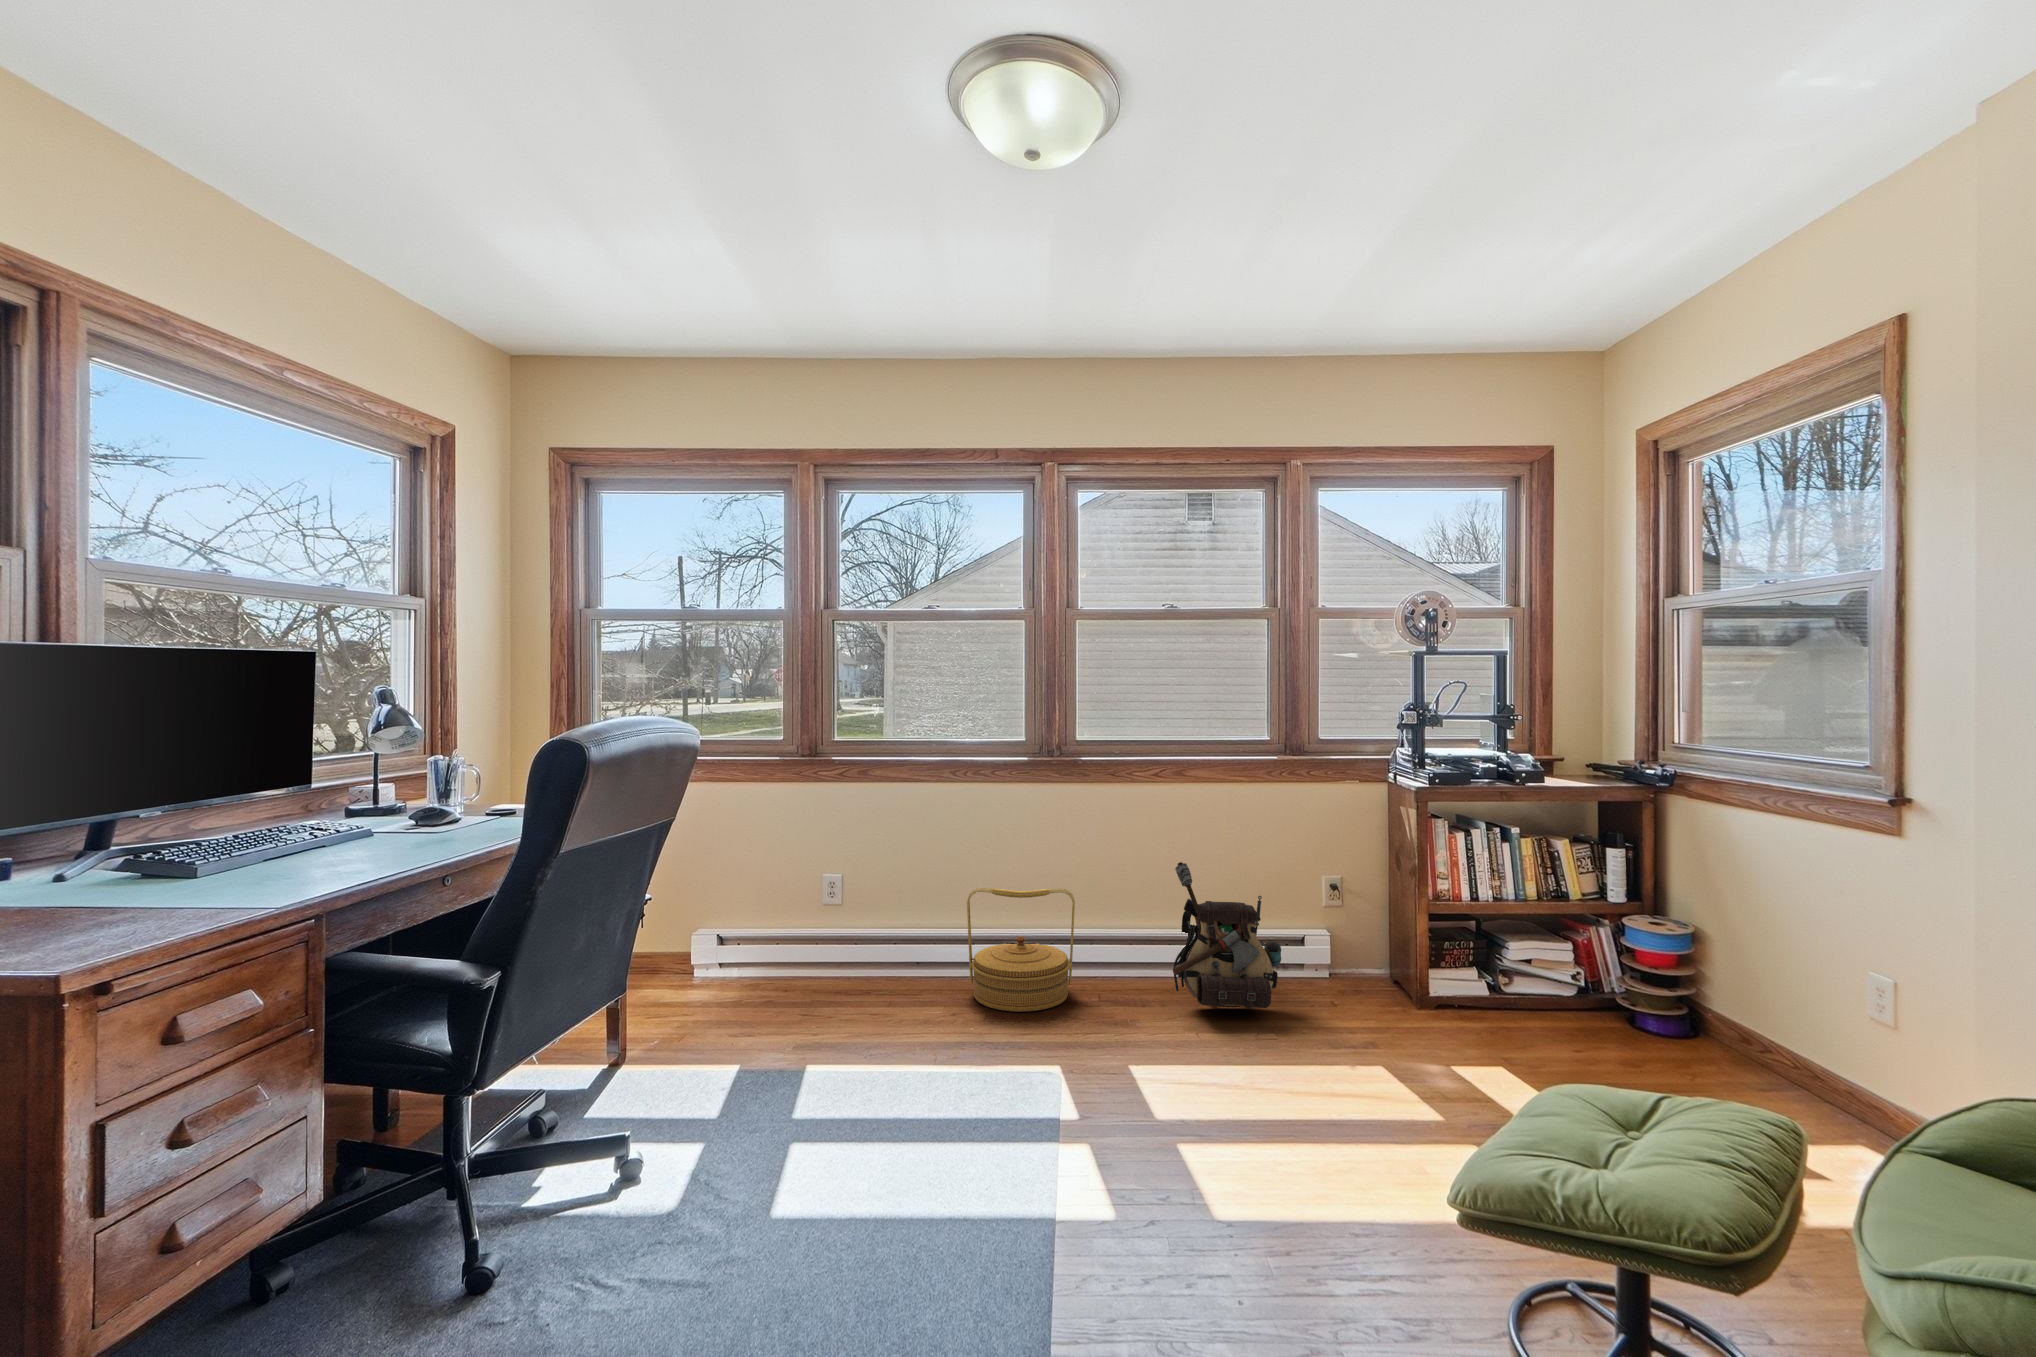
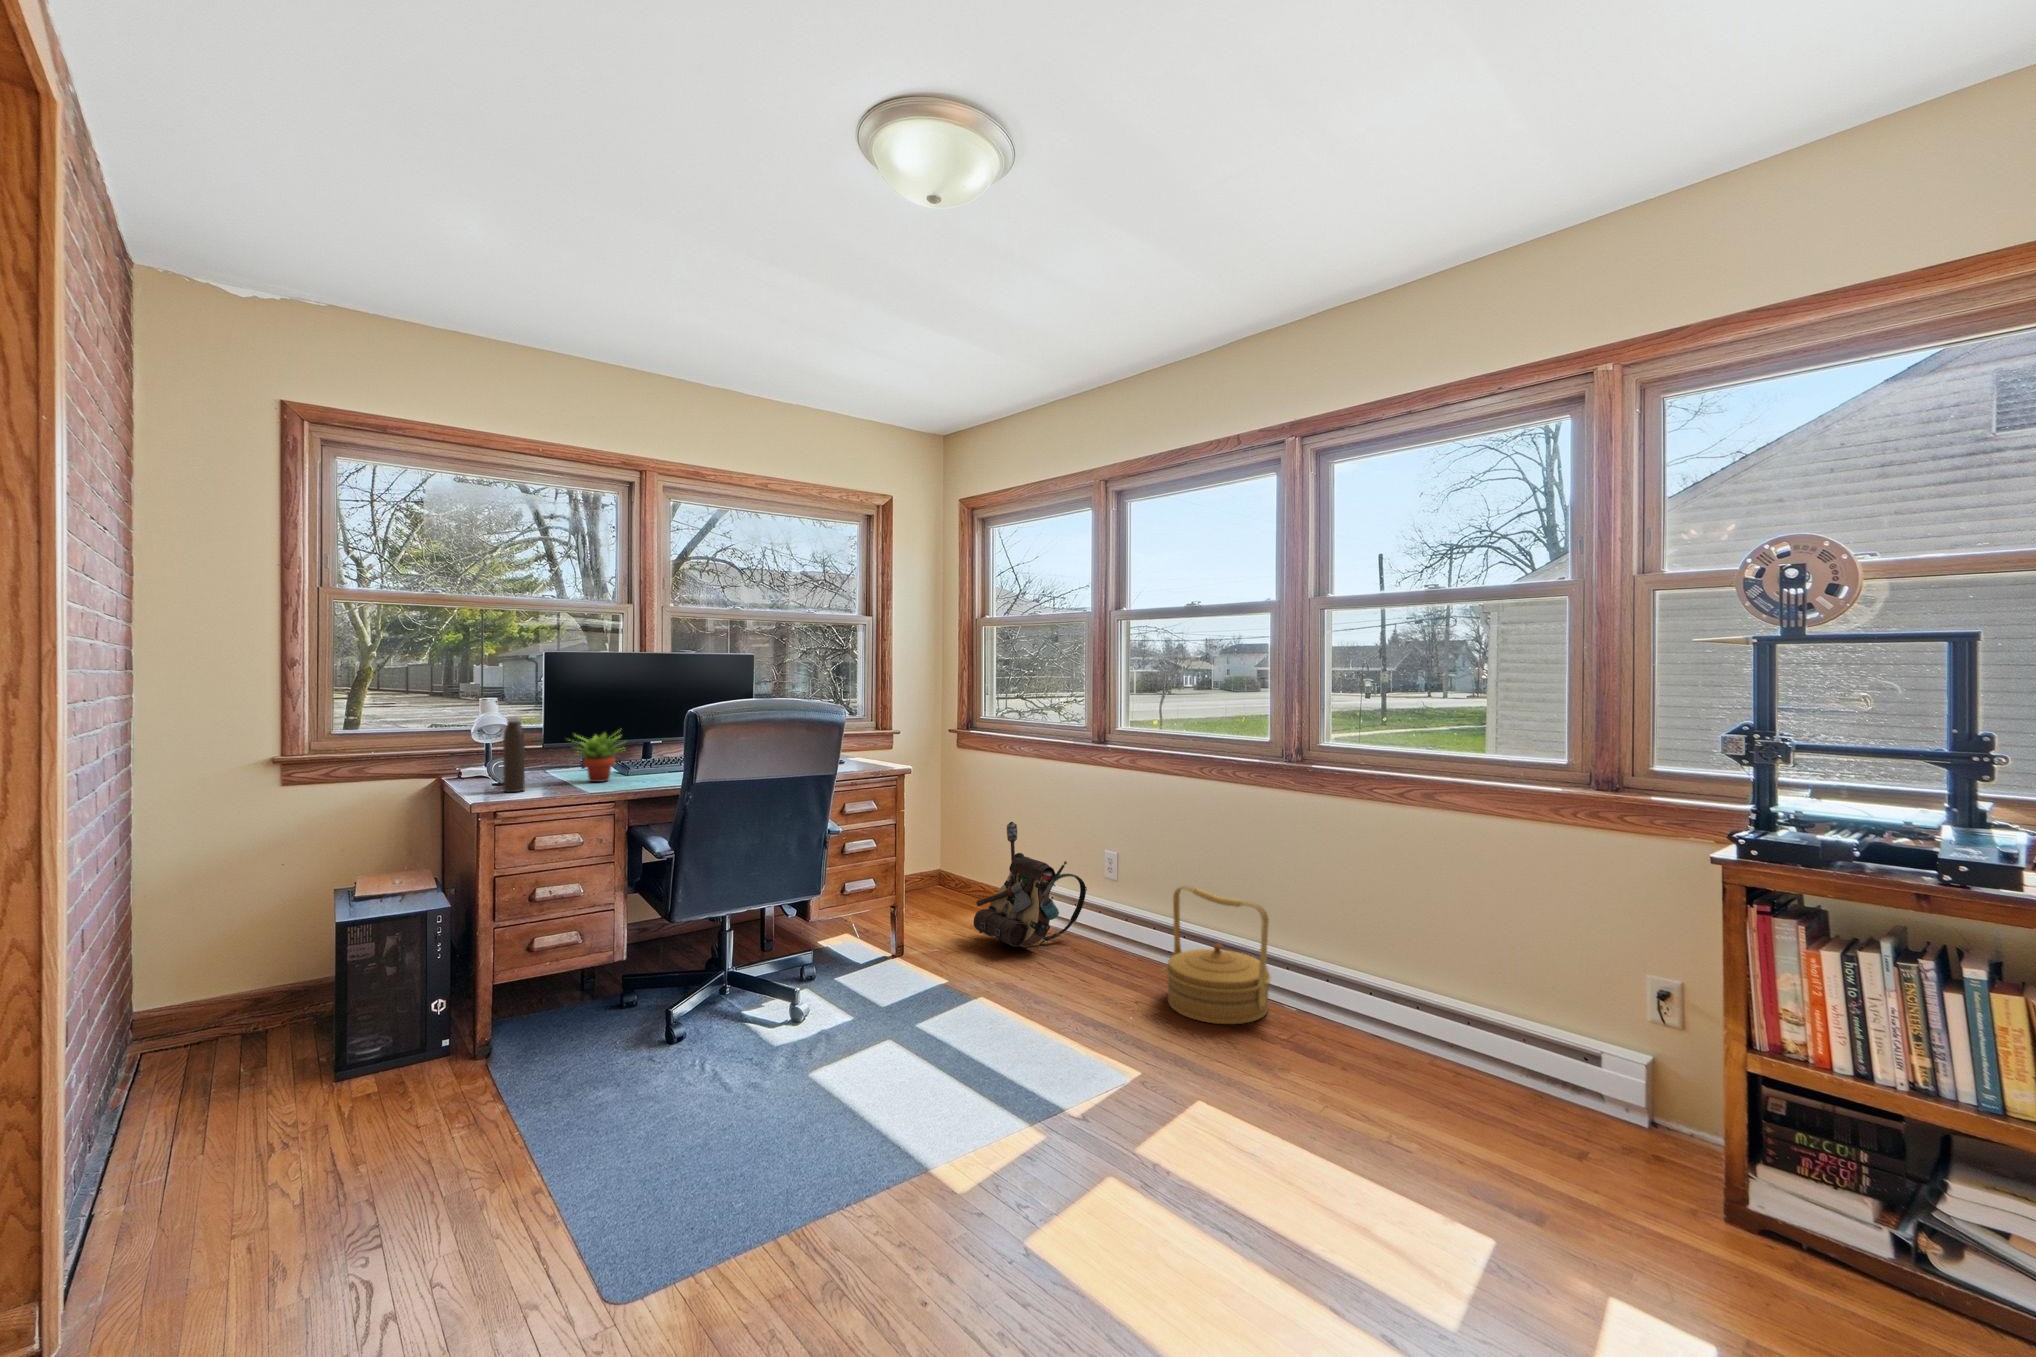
water bottle: none [56,776,113,944] -> present [503,716,525,792]
succulent plant: none [133,786,271,896] -> present [574,733,621,782]
backpack: present [1173,862,1281,1008] -> present [974,822,1087,946]

